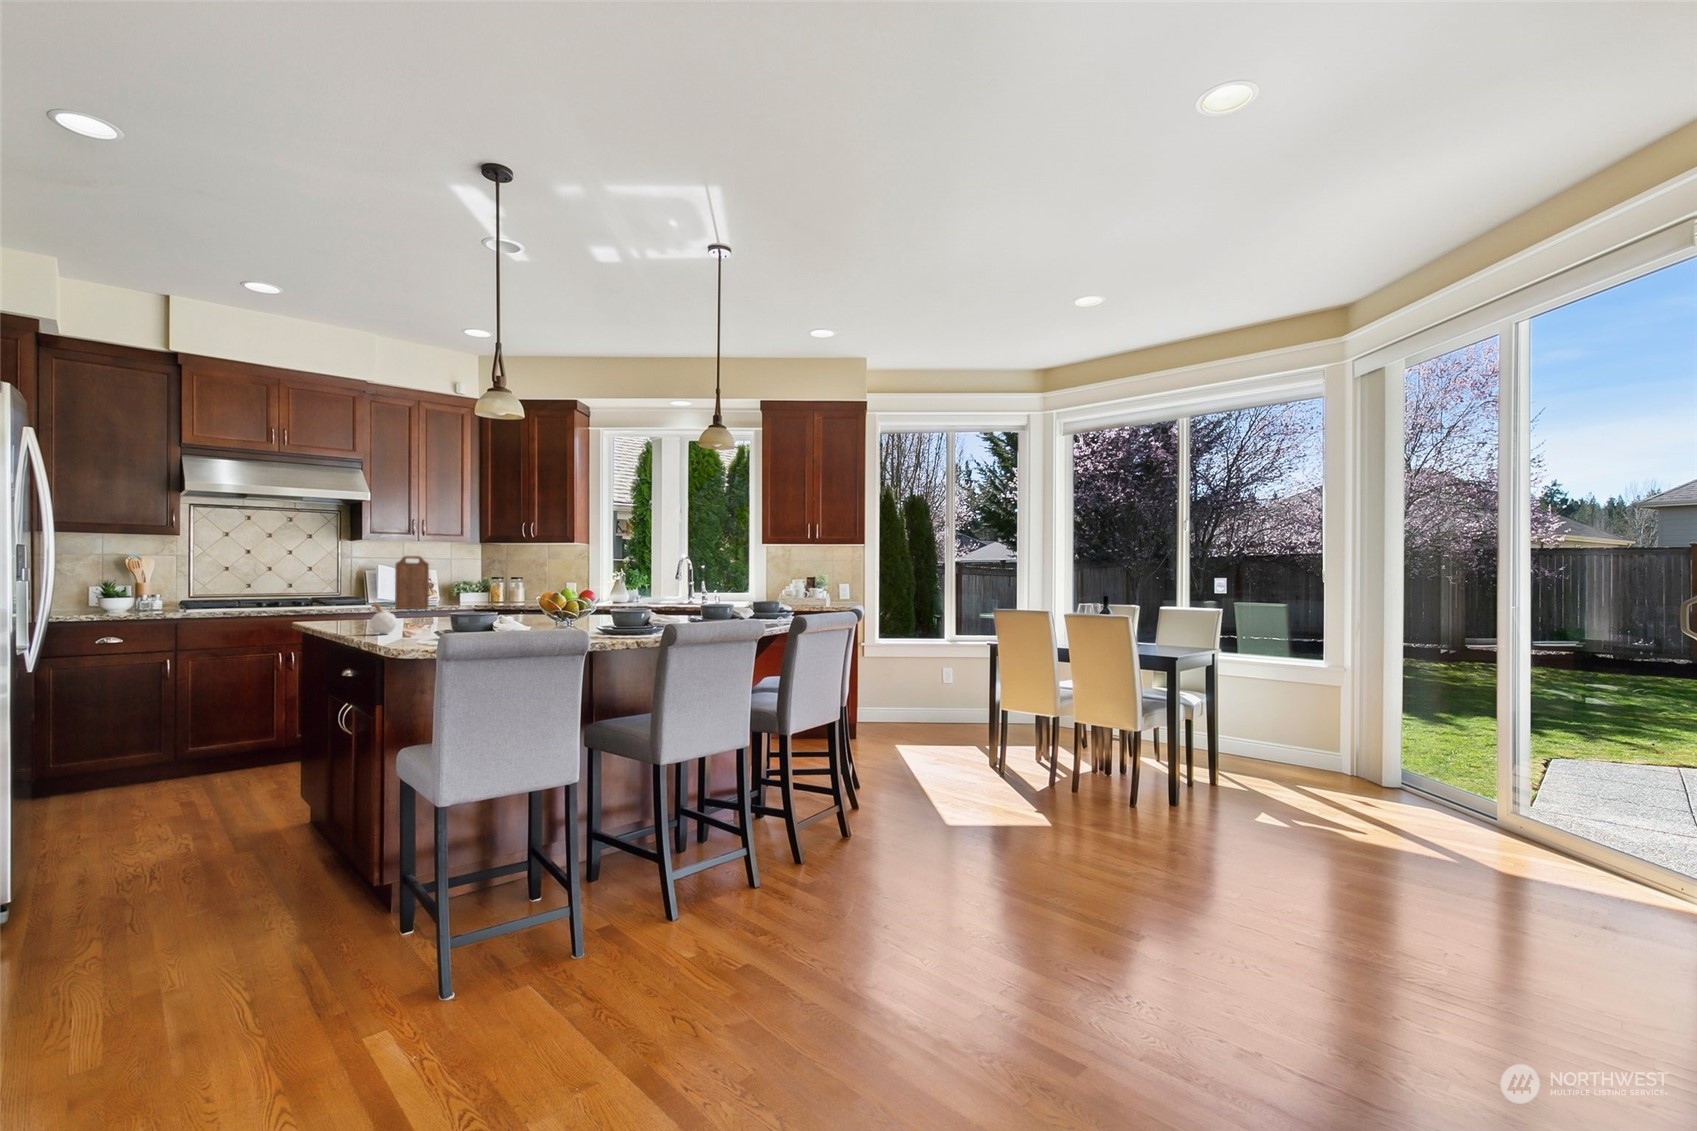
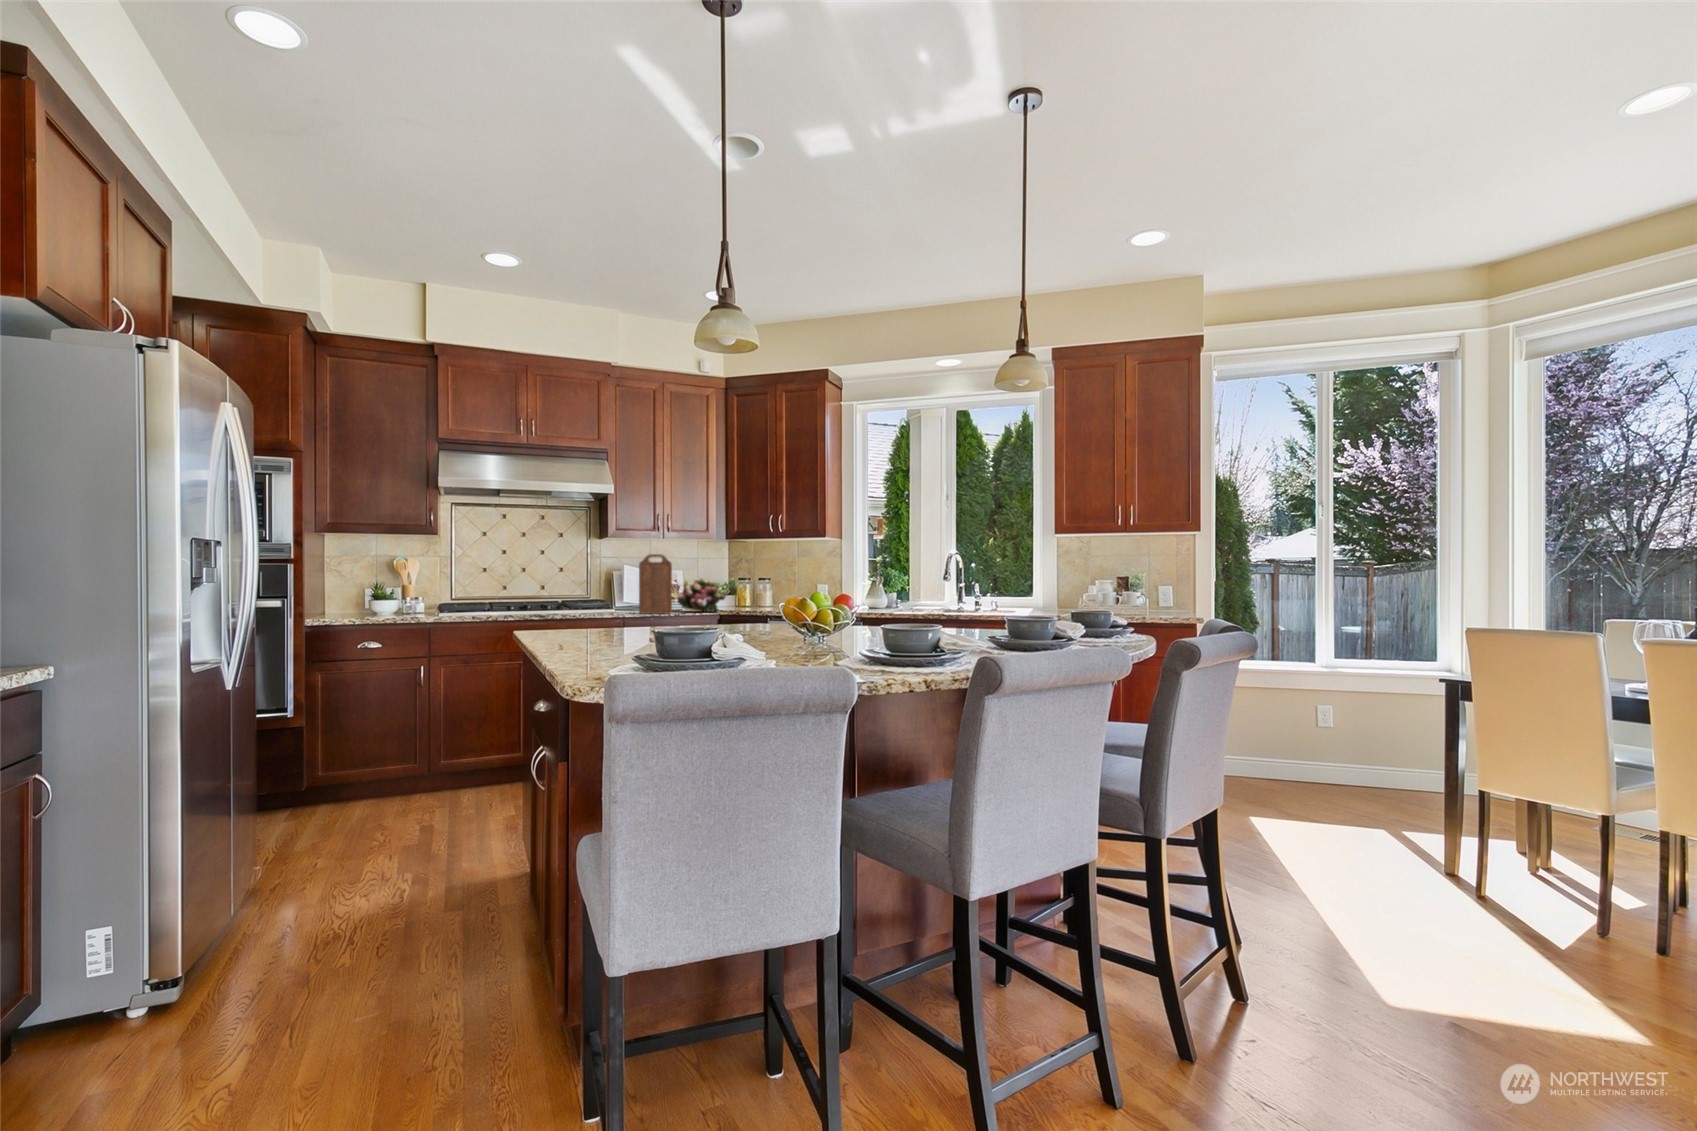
flower arrangement: none [425,577,482,607] -> present [672,578,728,612]
candle: present [370,603,397,634] -> none [556,597,590,652]

